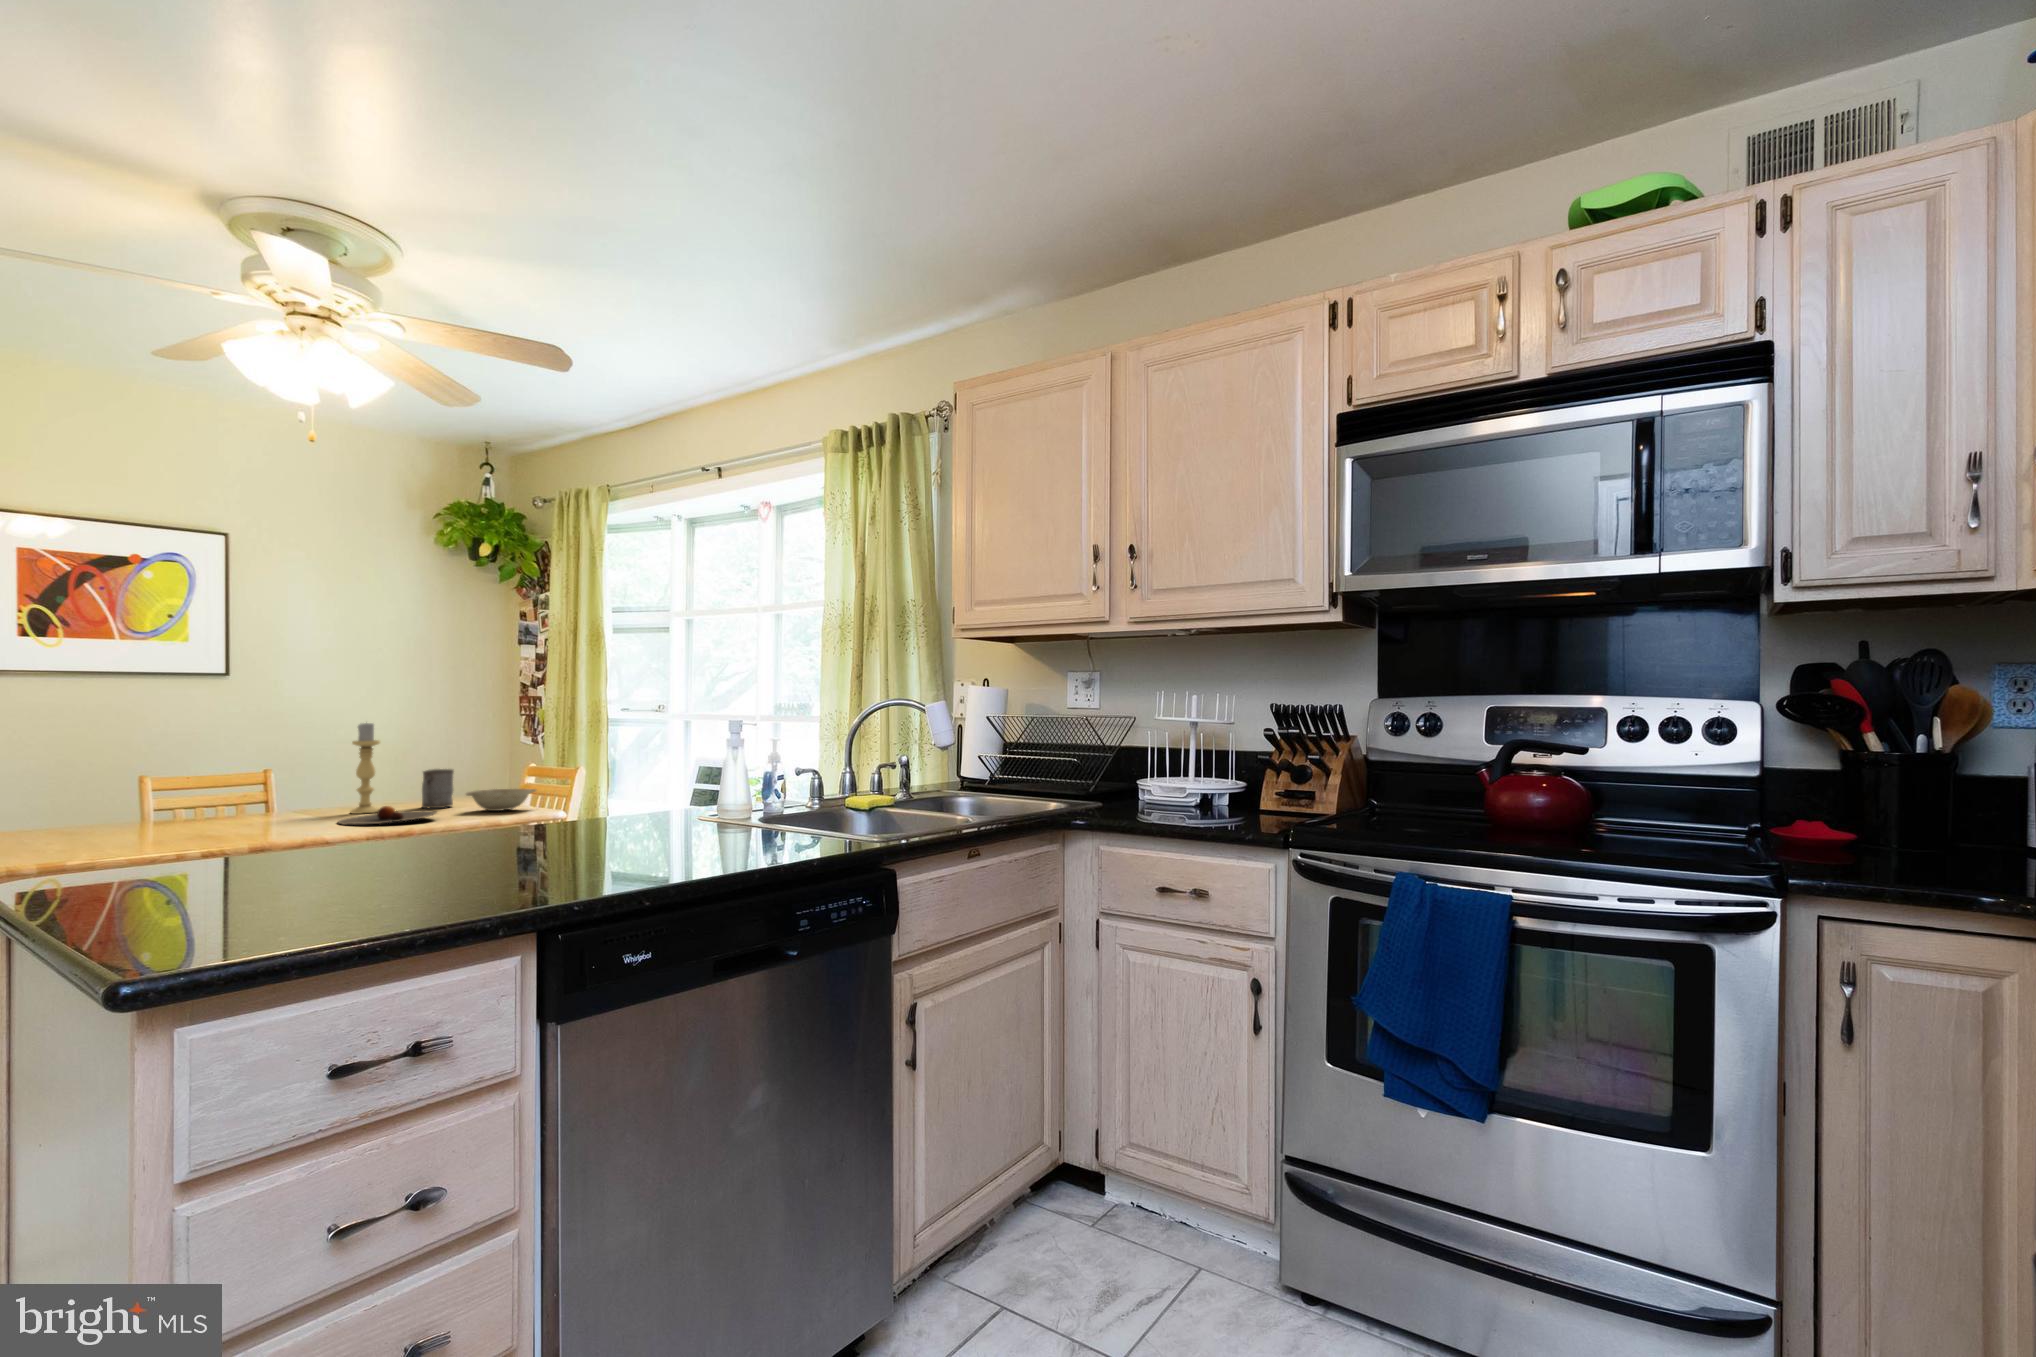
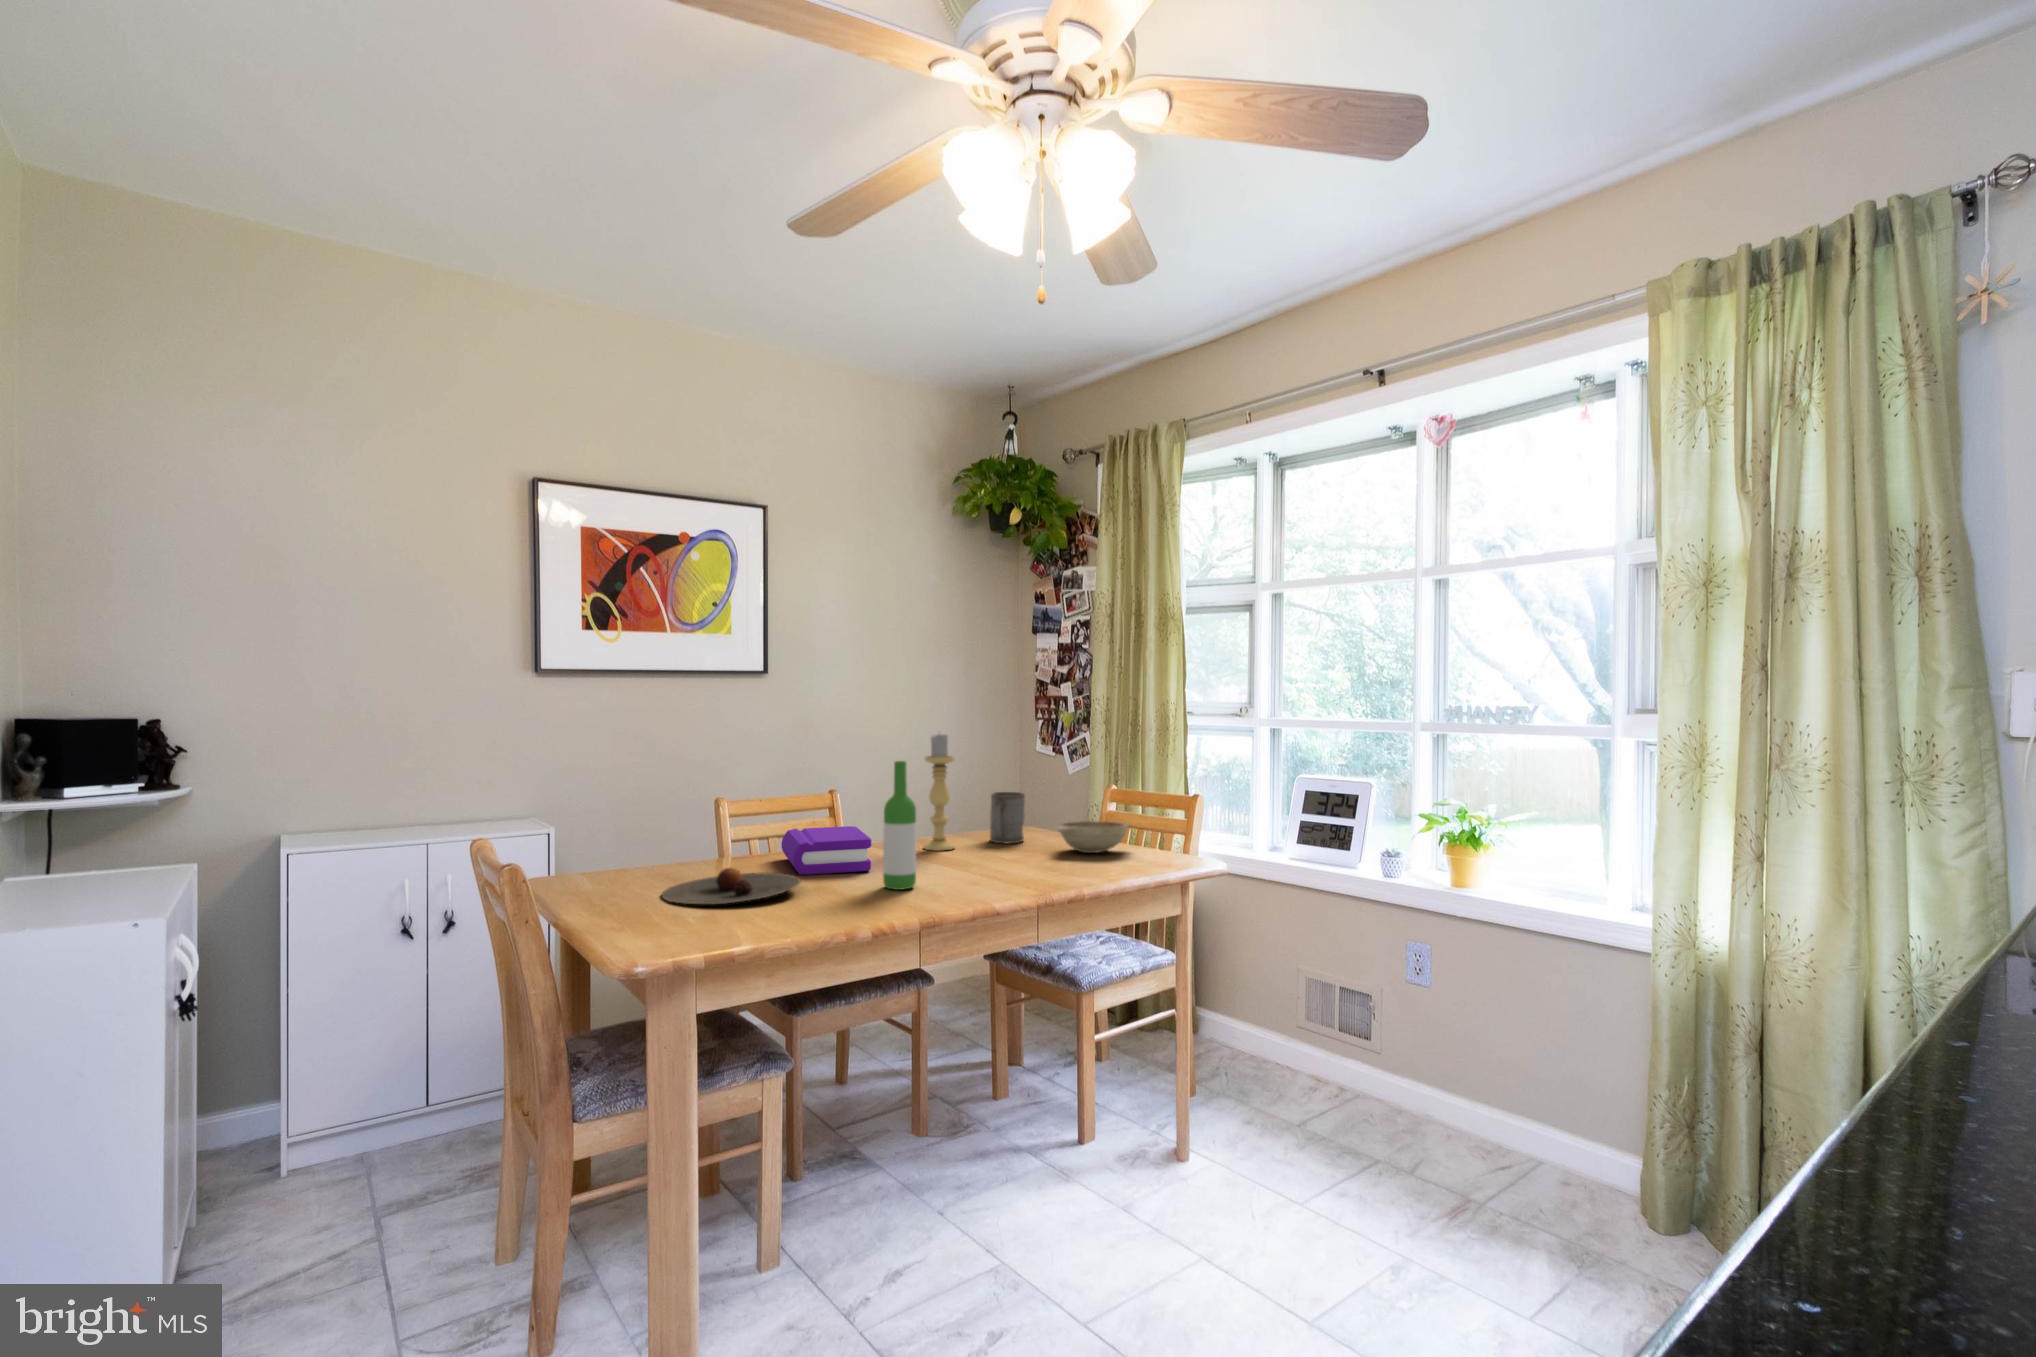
wine bottle: none [272,739,303,833] -> present [883,761,916,890]
book: none [199,795,277,829] -> present [782,826,871,875]
plate: present [339,806,437,825] -> present [662,868,801,904]

